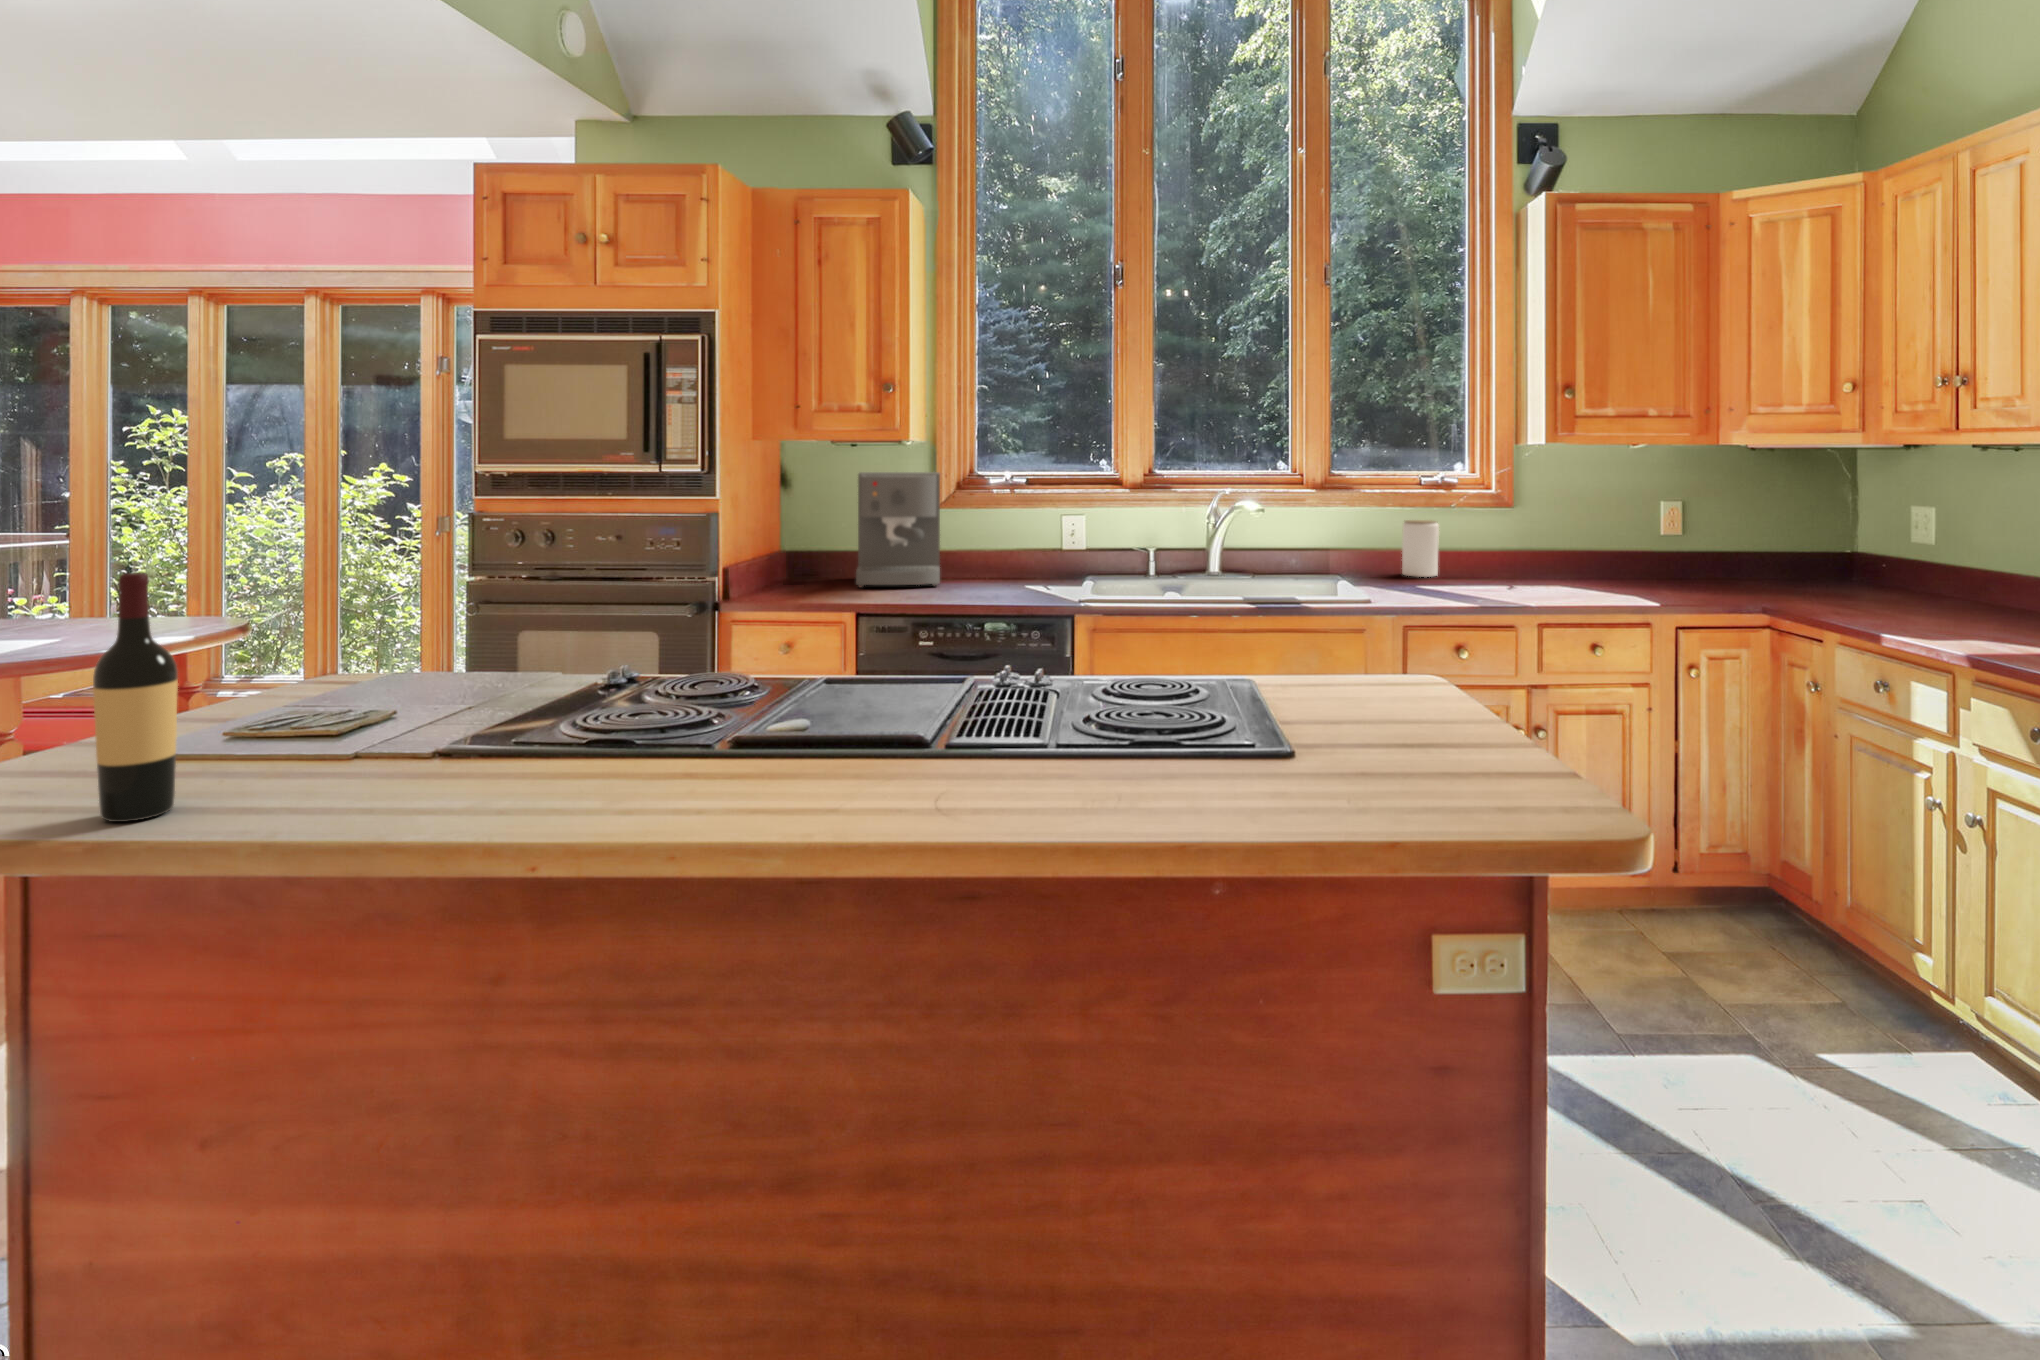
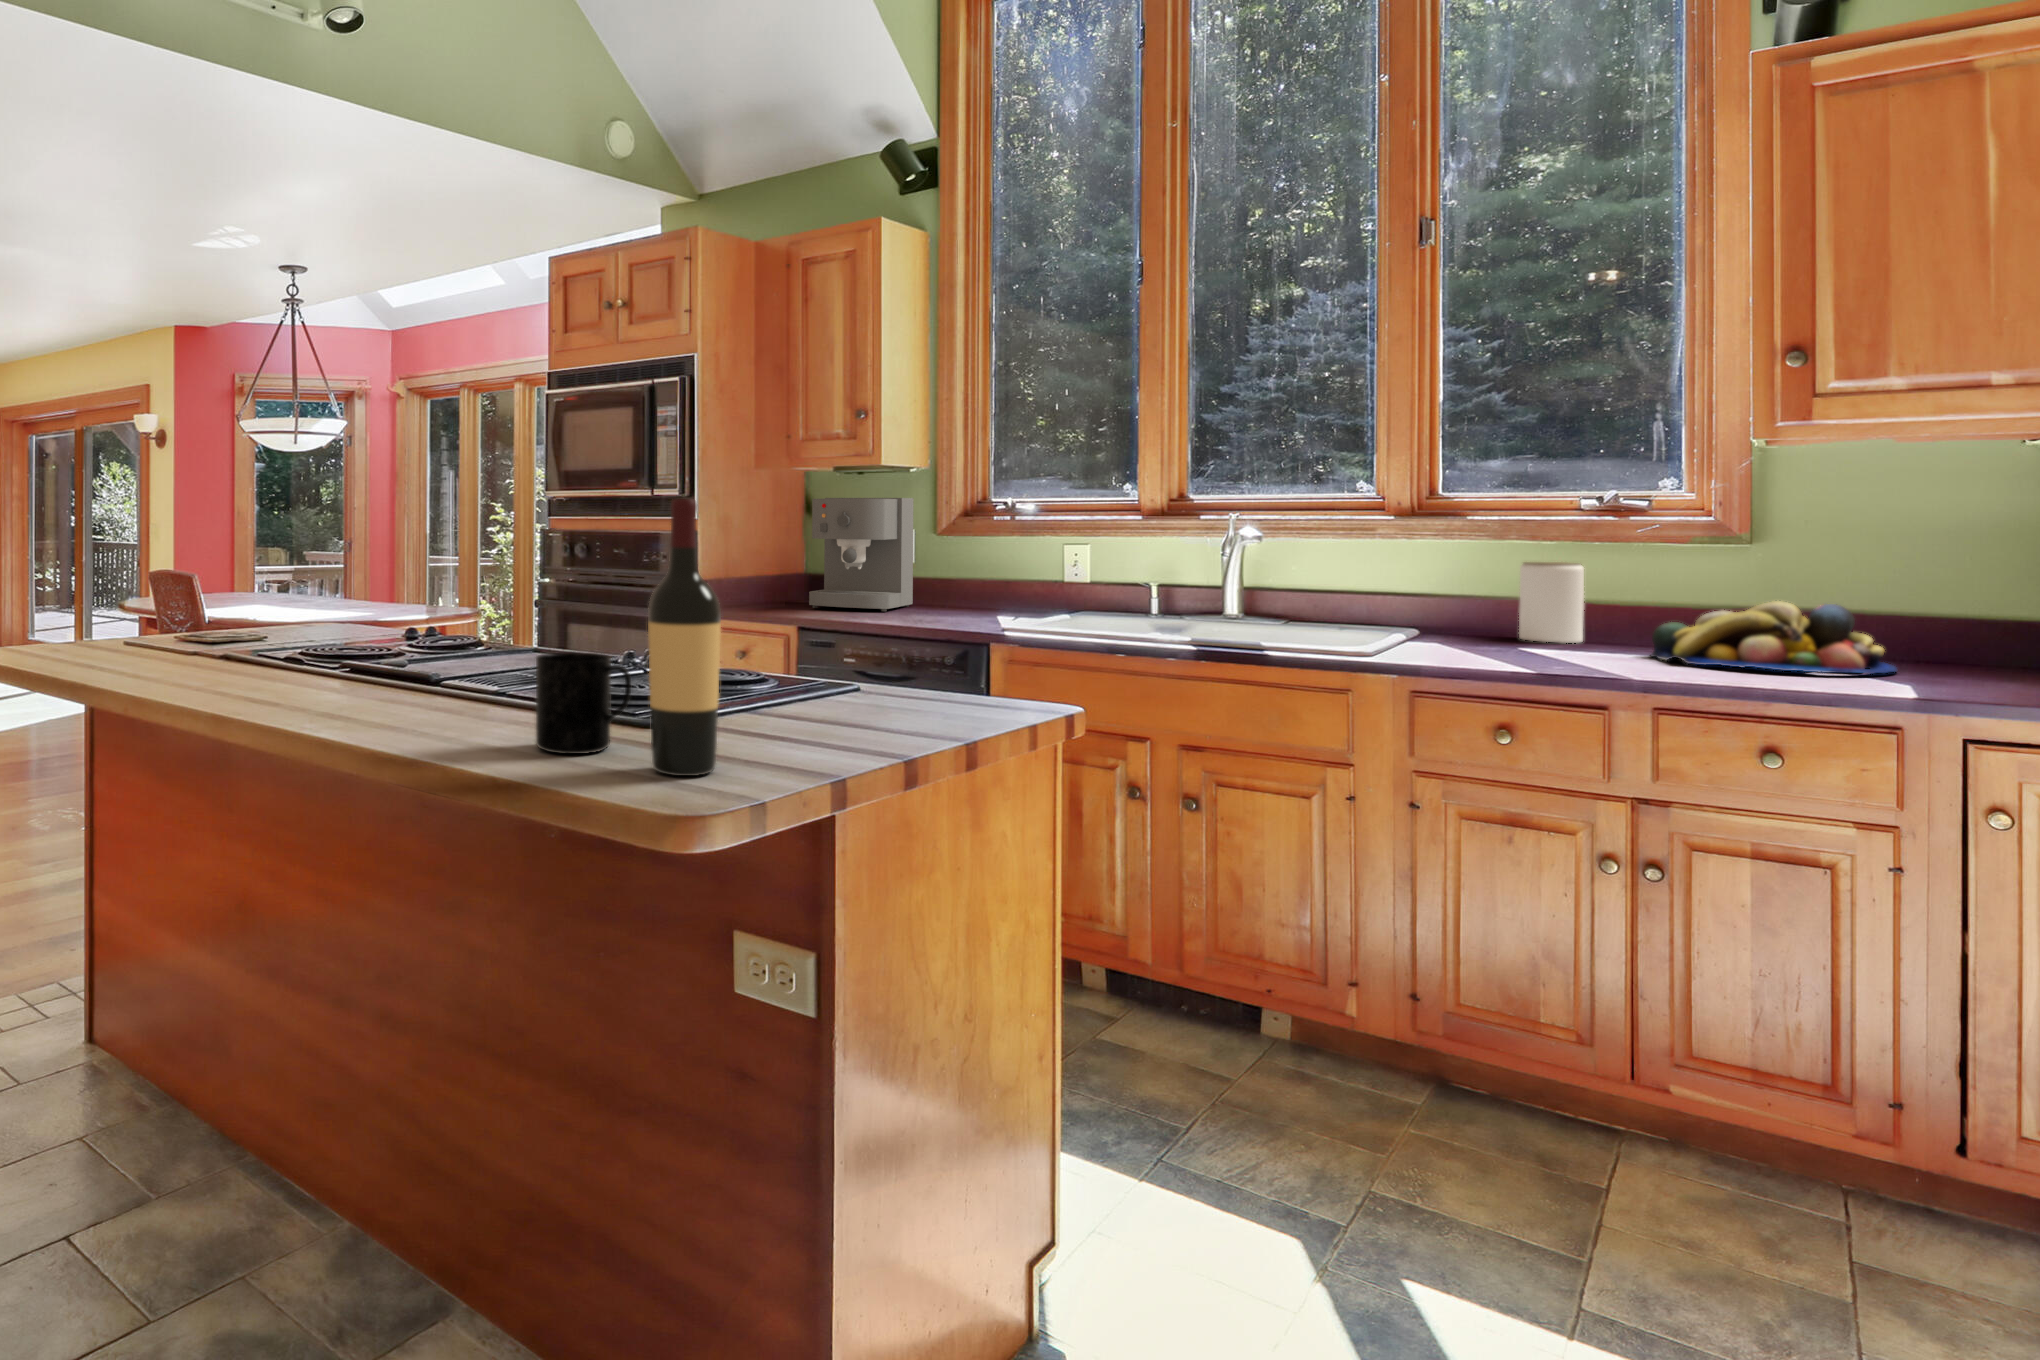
fruit bowl: none [1491,545,1607,590] -> present [1651,601,1898,674]
wine bottle: present [93,573,178,822] -> present [648,499,721,776]
mug: none [1278,712,1366,818] -> present [536,652,631,754]

